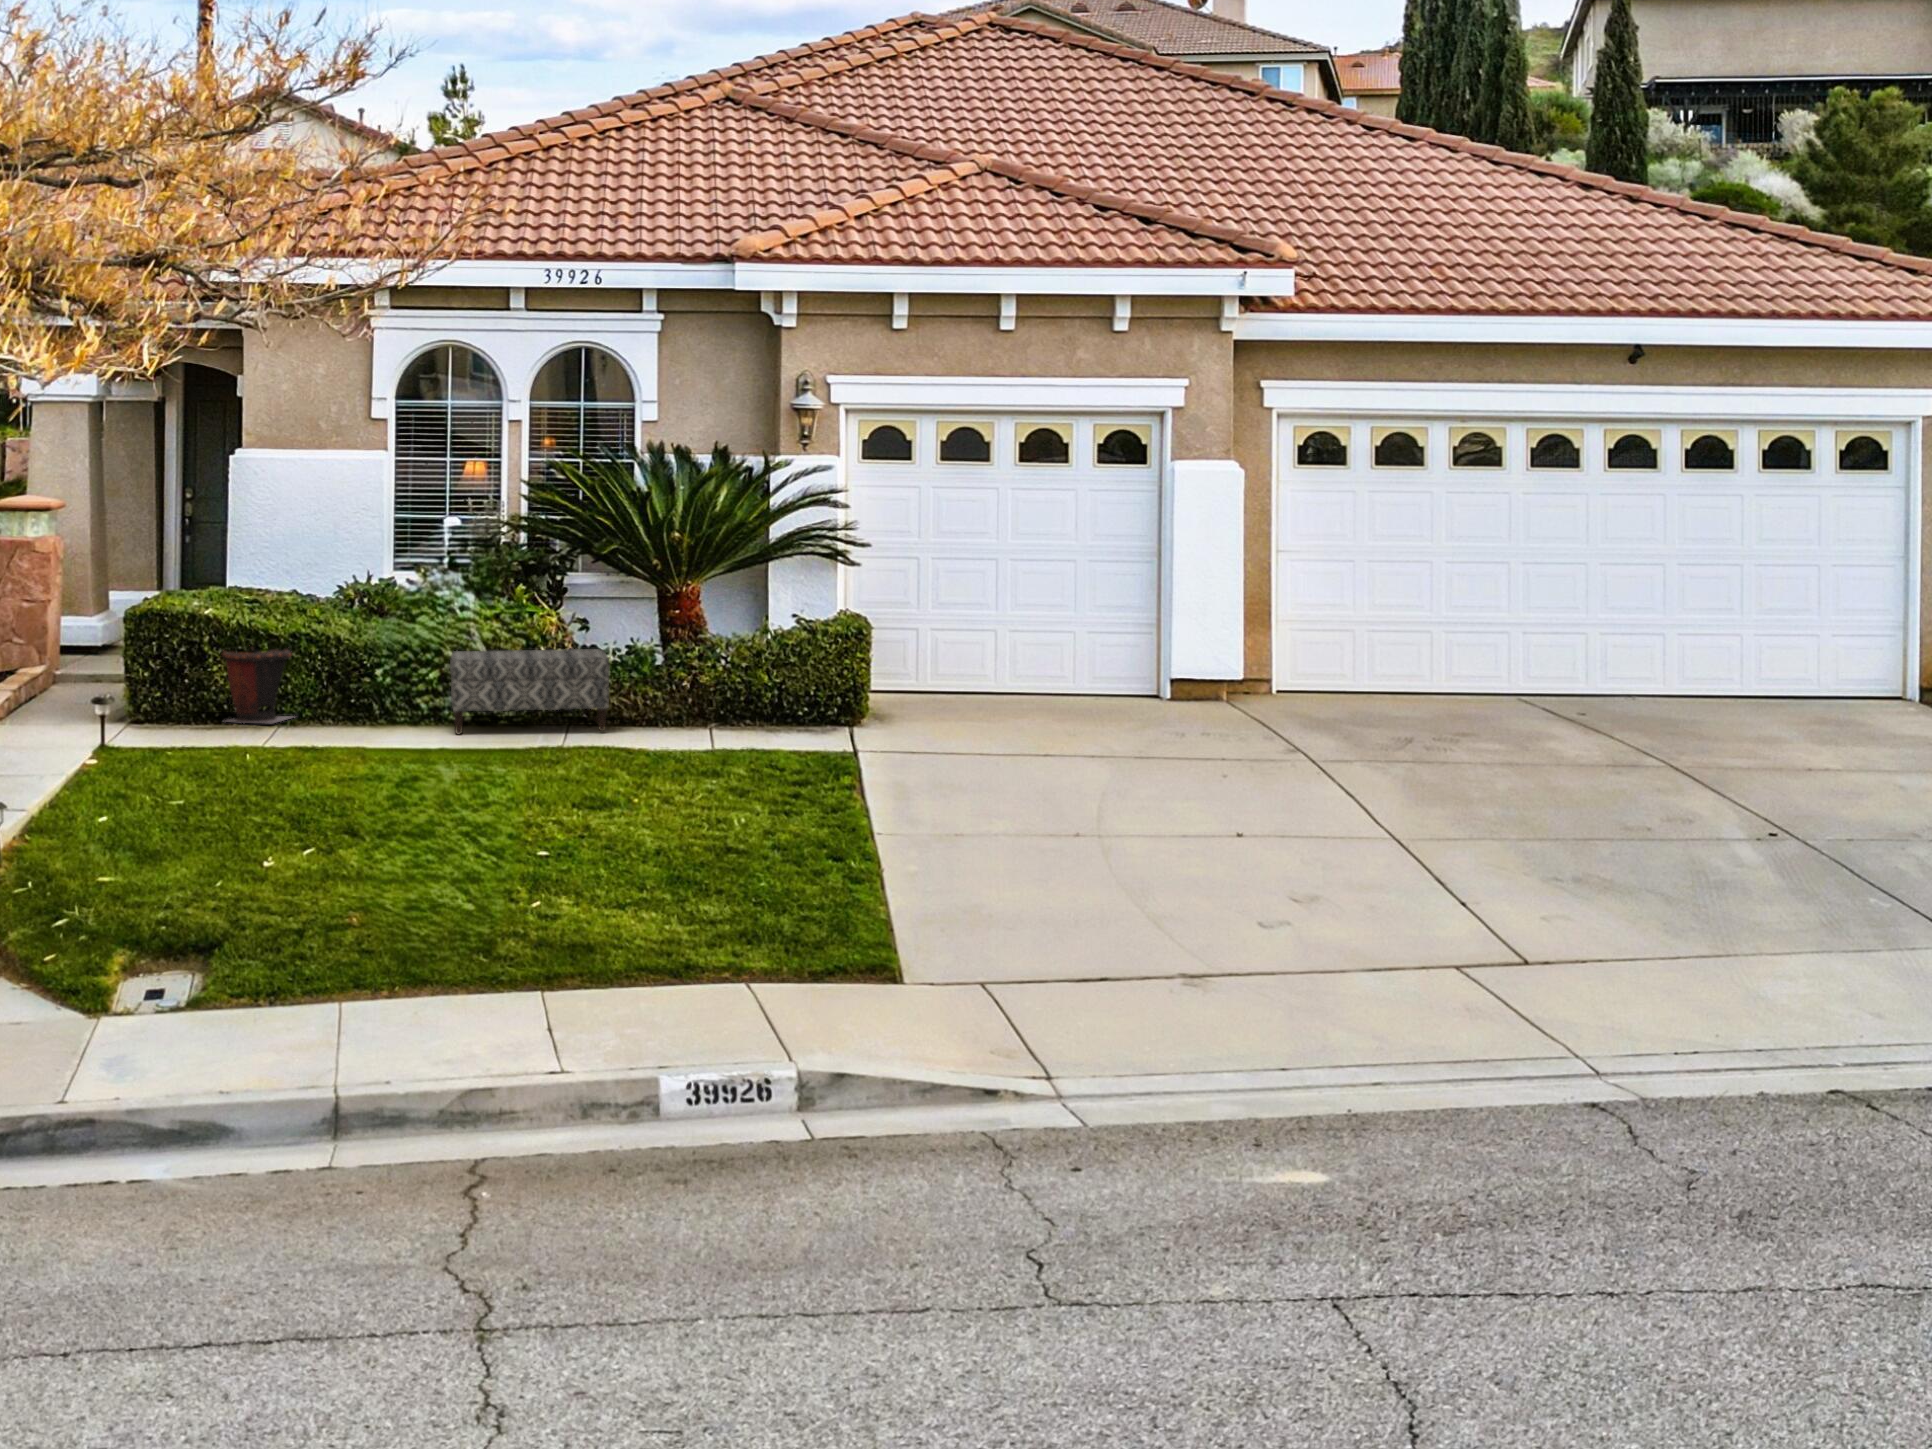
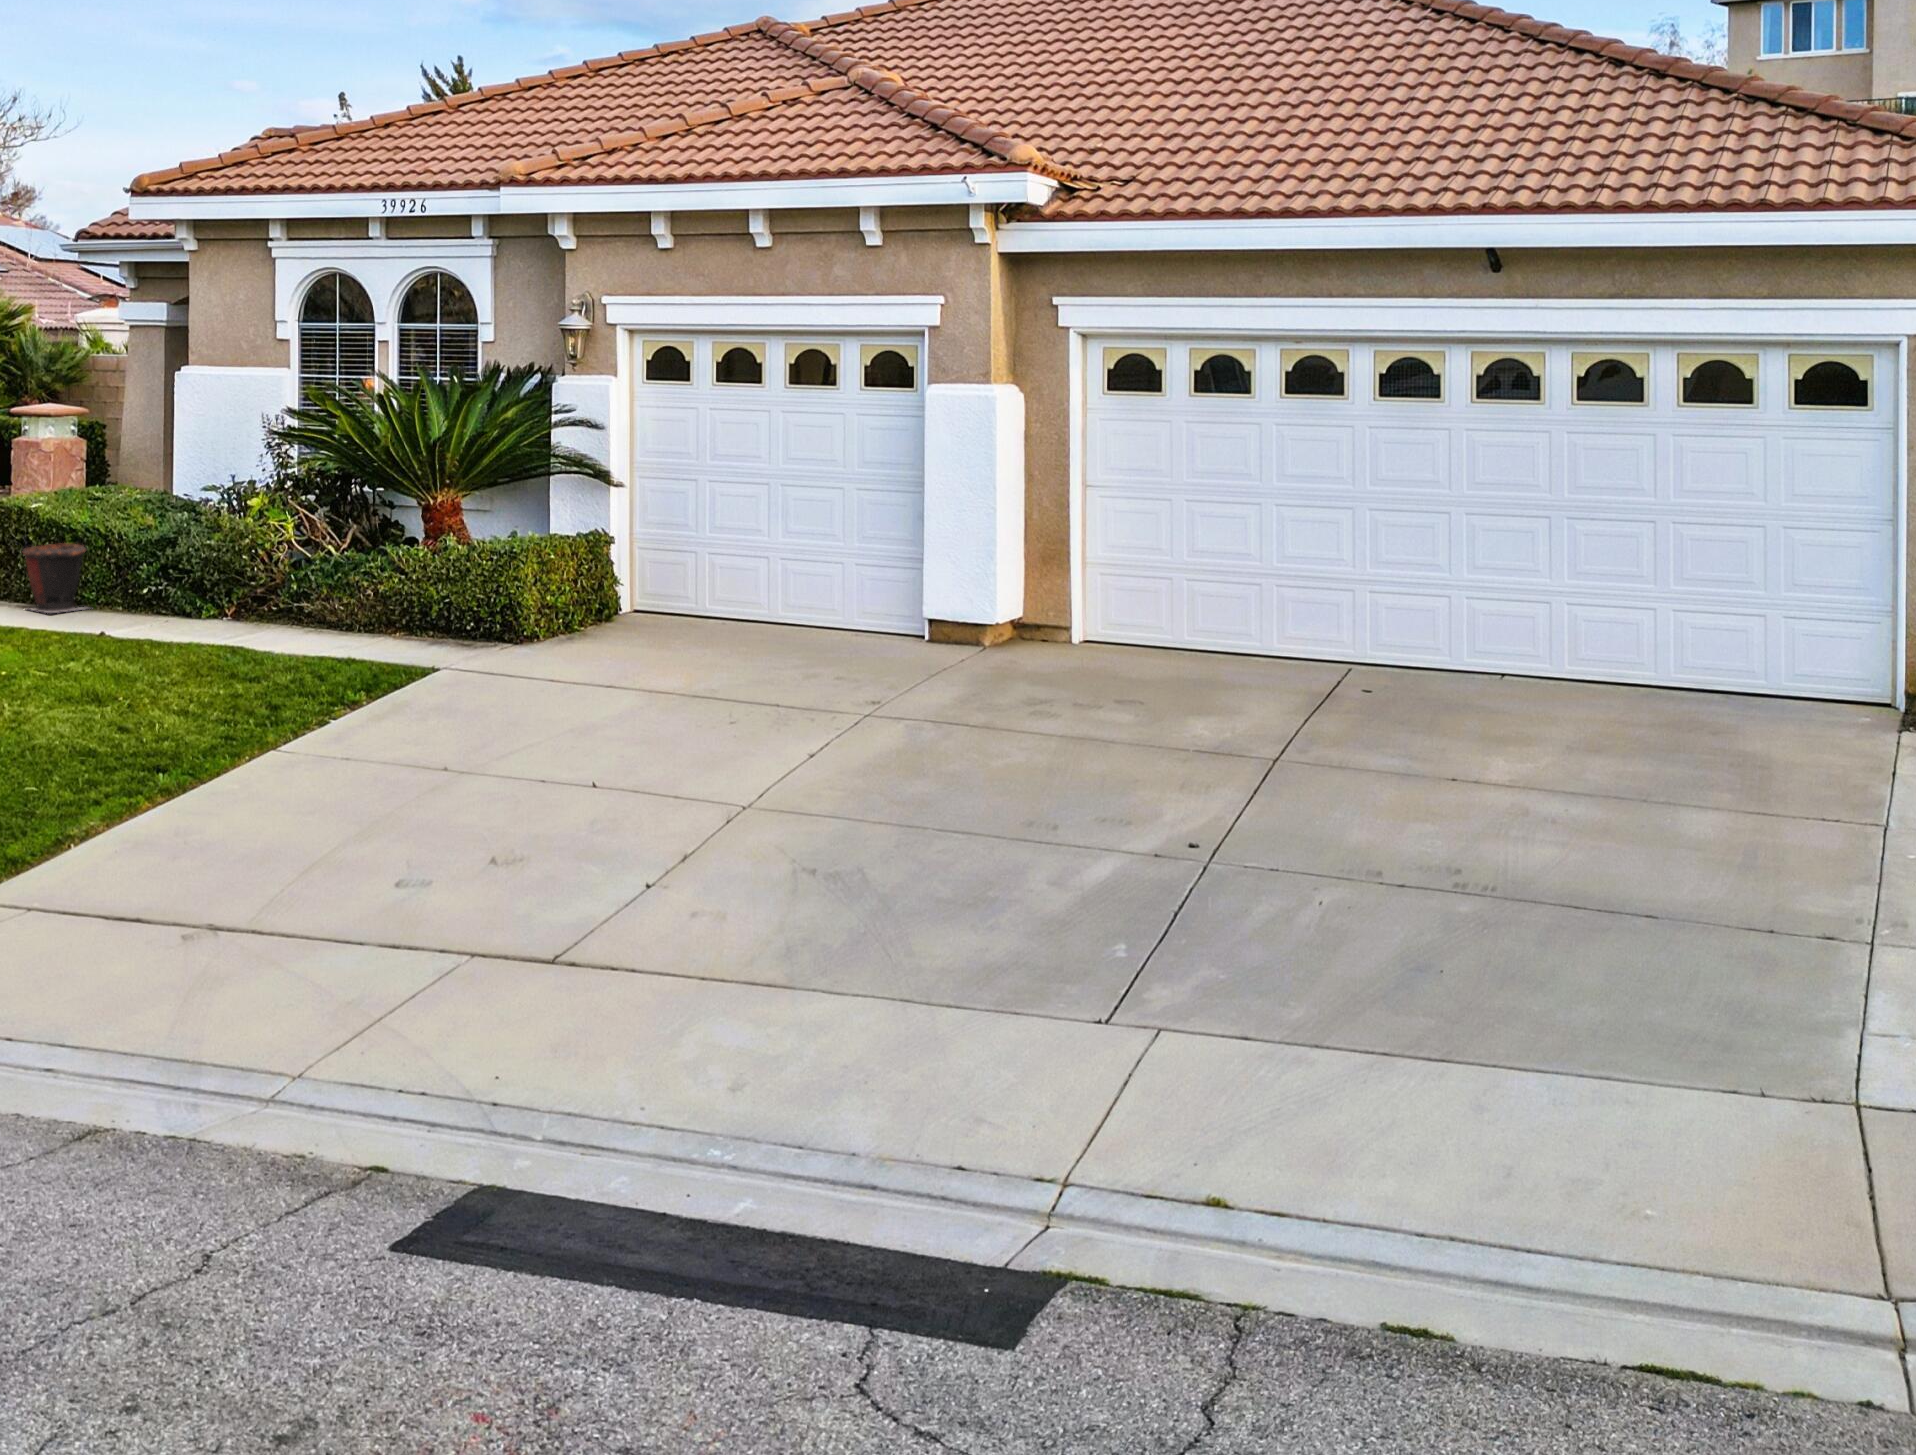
bench: present [450,649,610,734] -> none [160,557,322,638]

